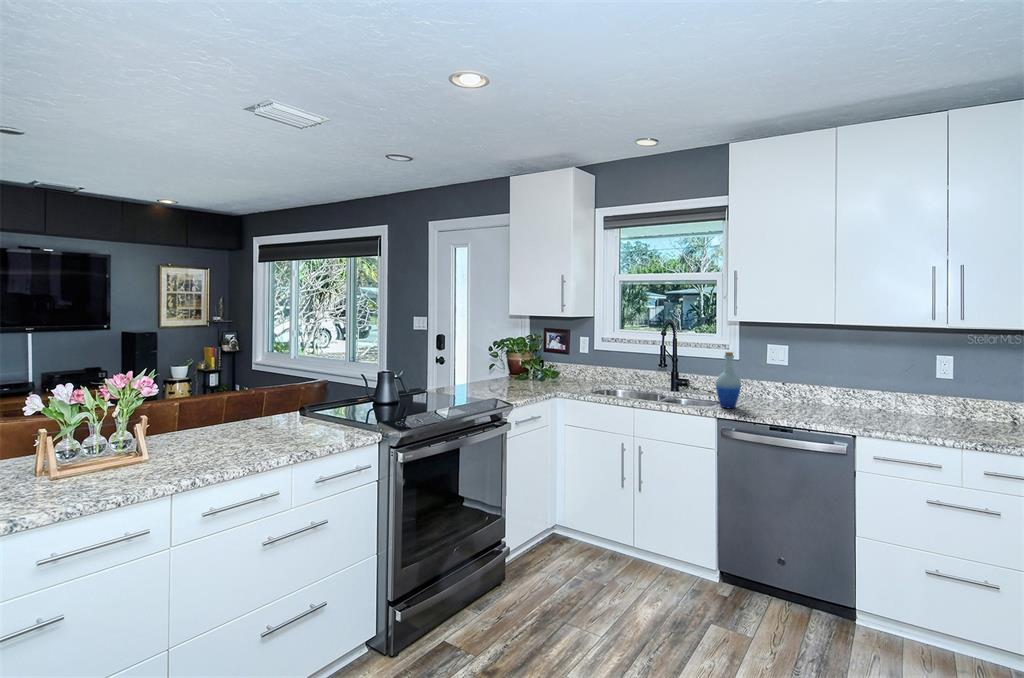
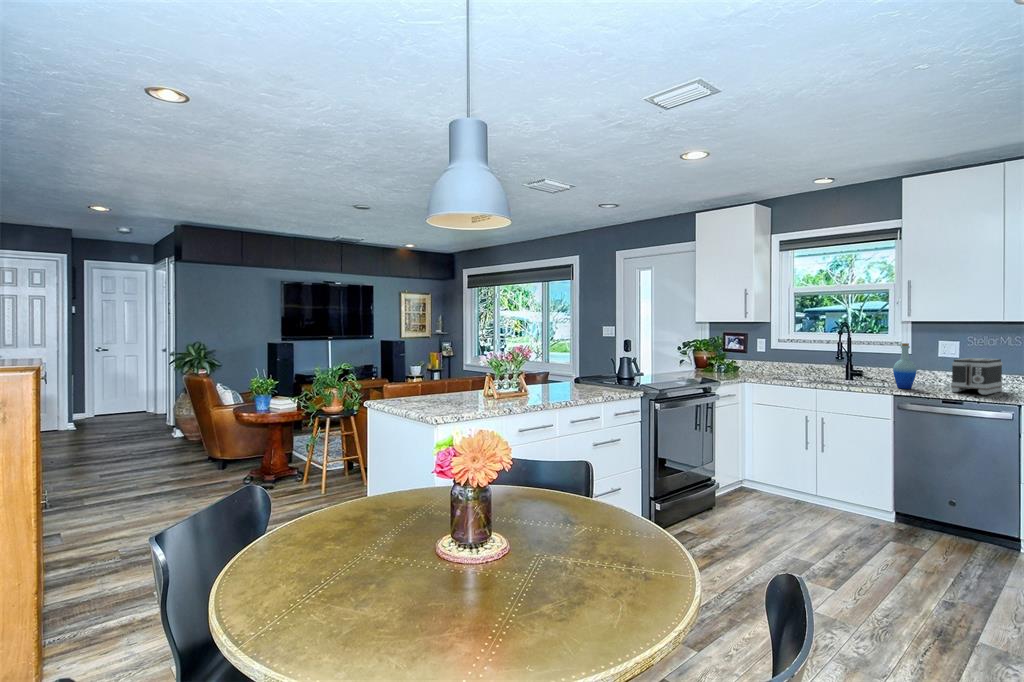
toaster: none [777,368,833,417] -> present [951,358,1003,395]

